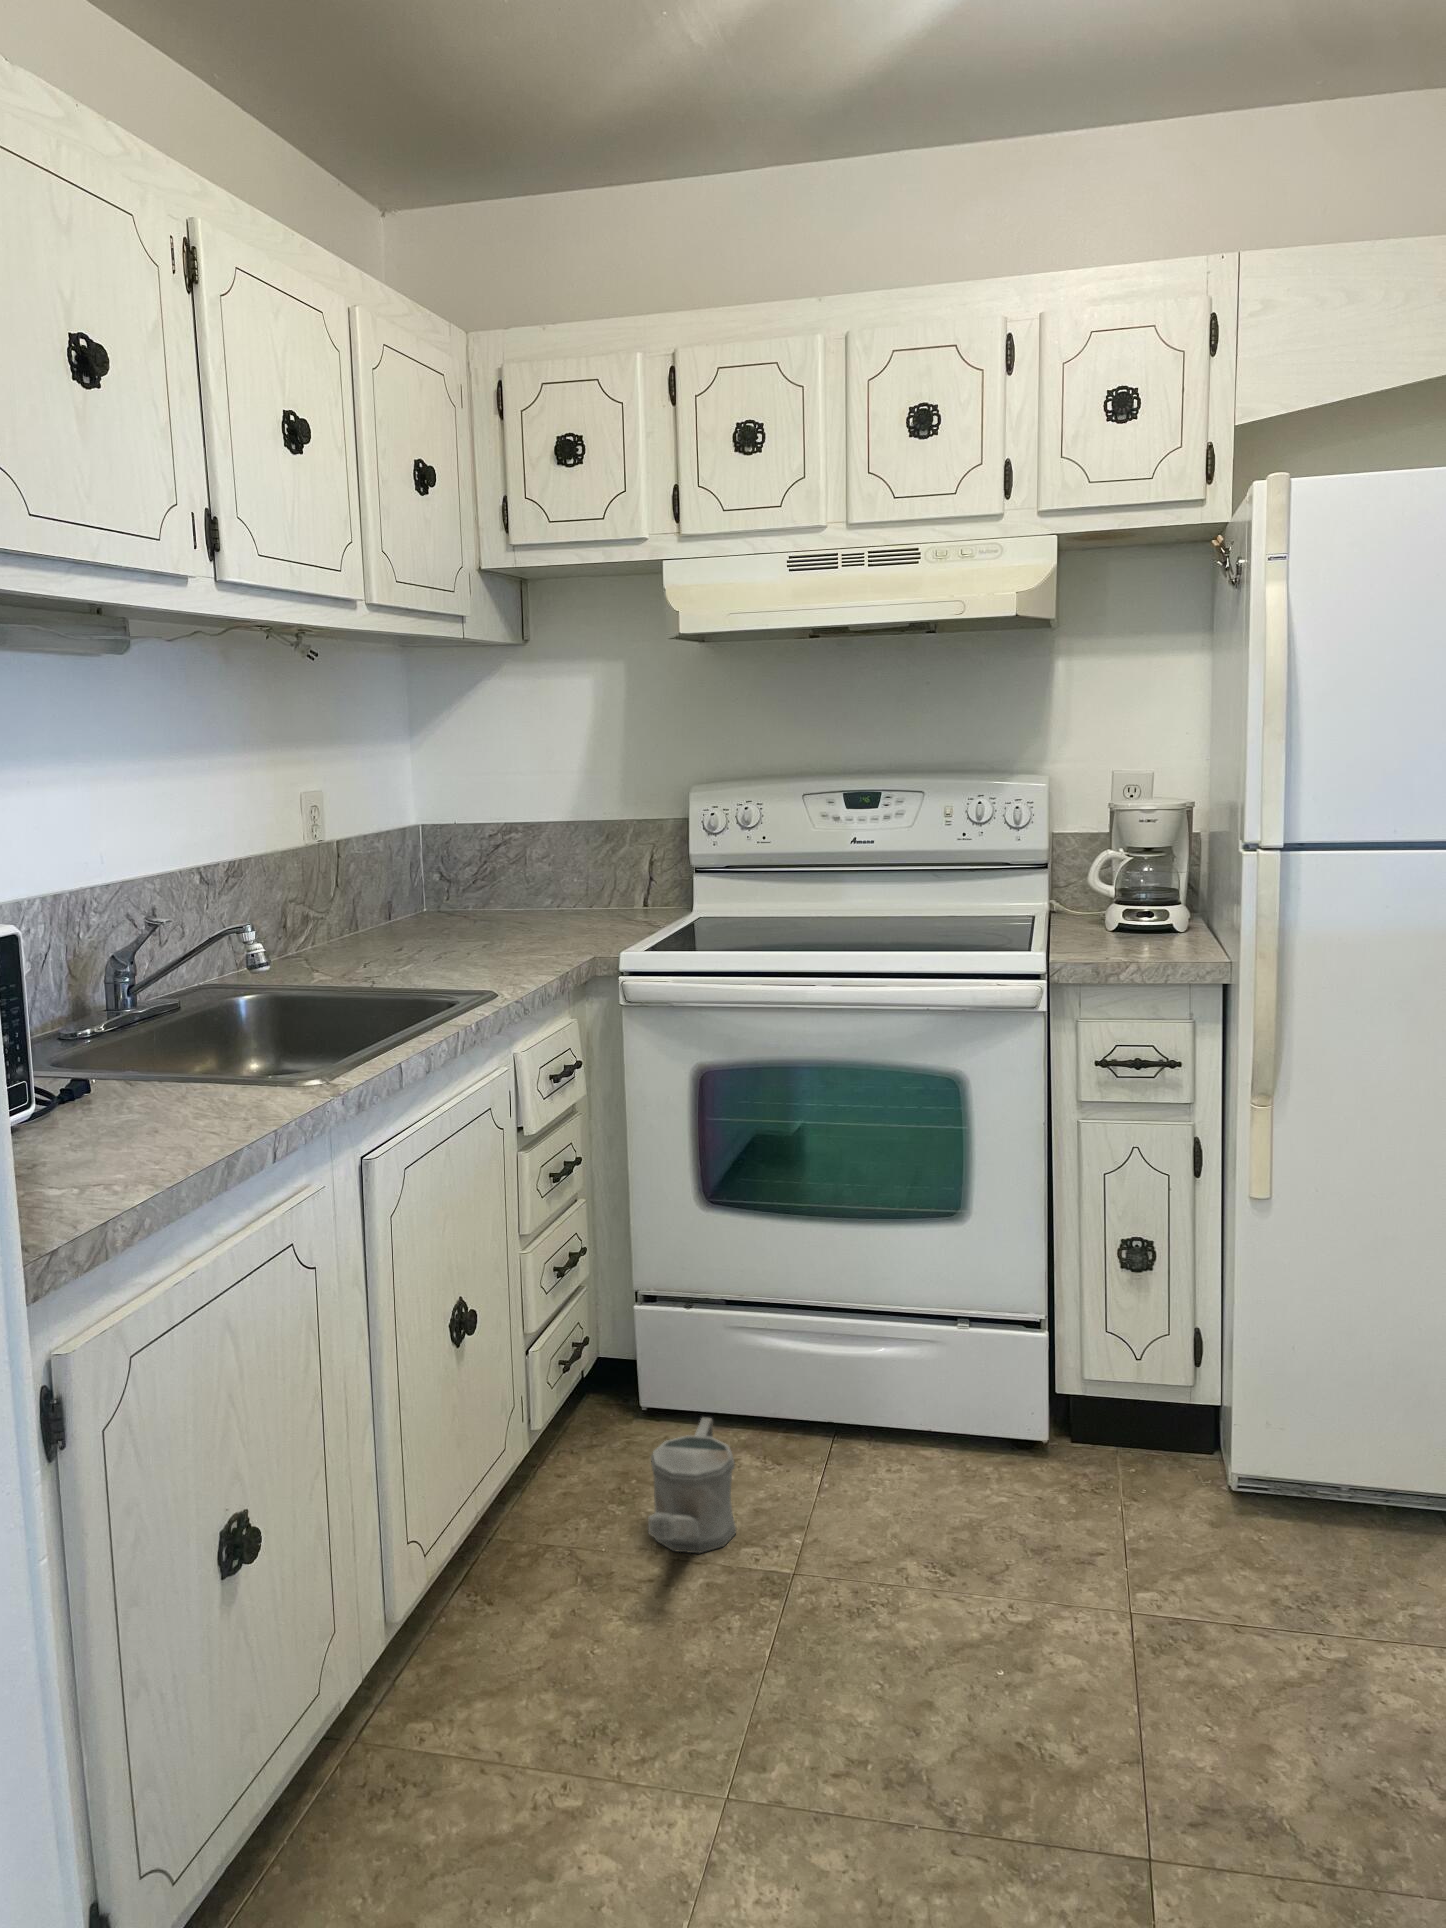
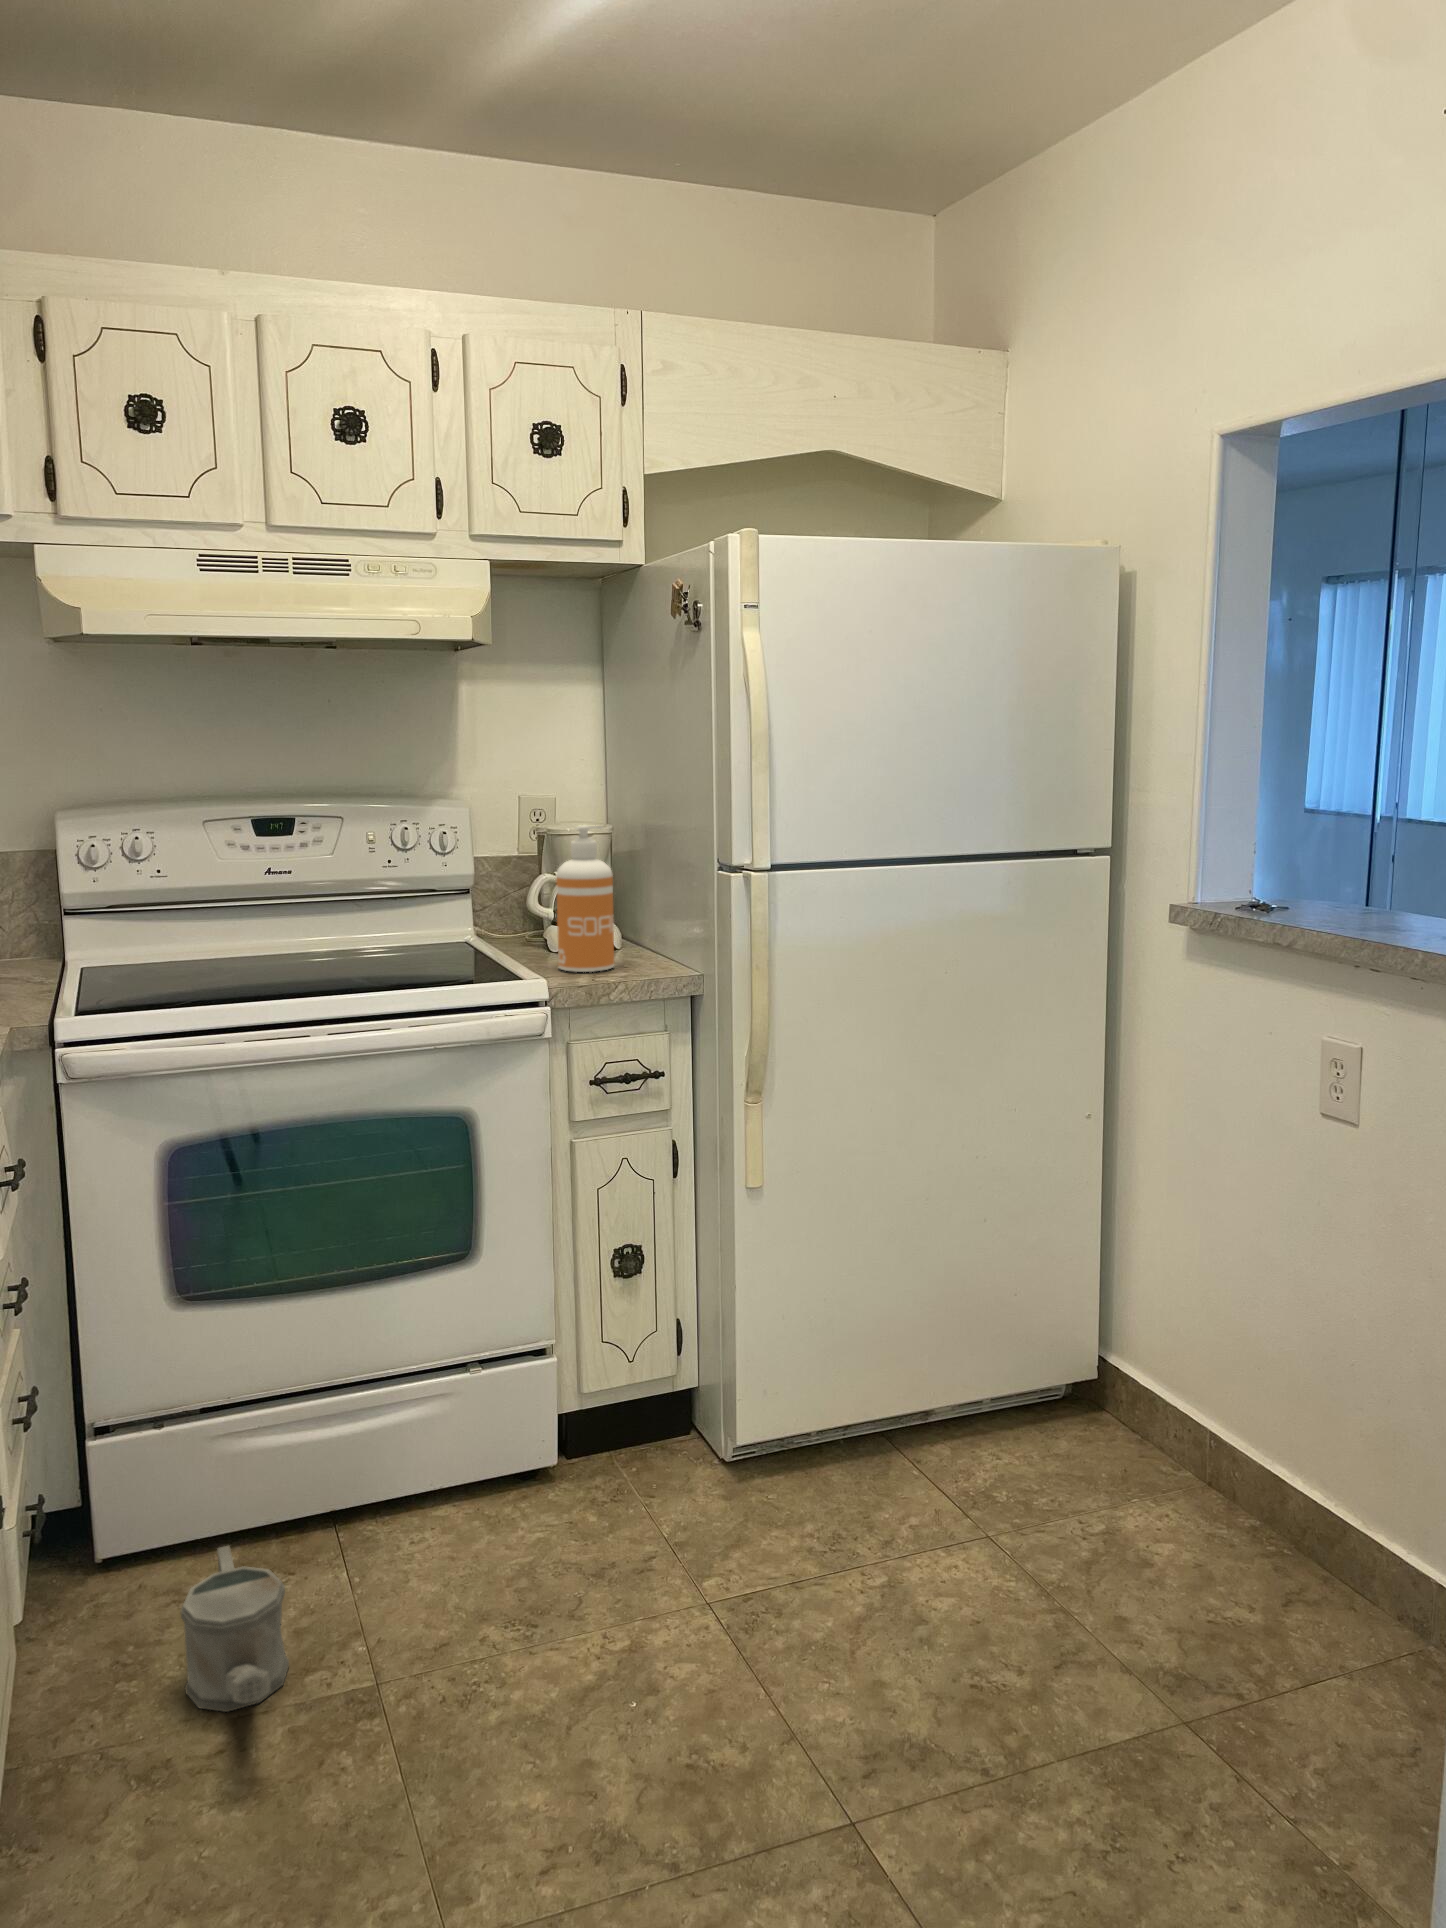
soap dispenser: none [1087,800,1149,950] -> present [556,825,614,972]

